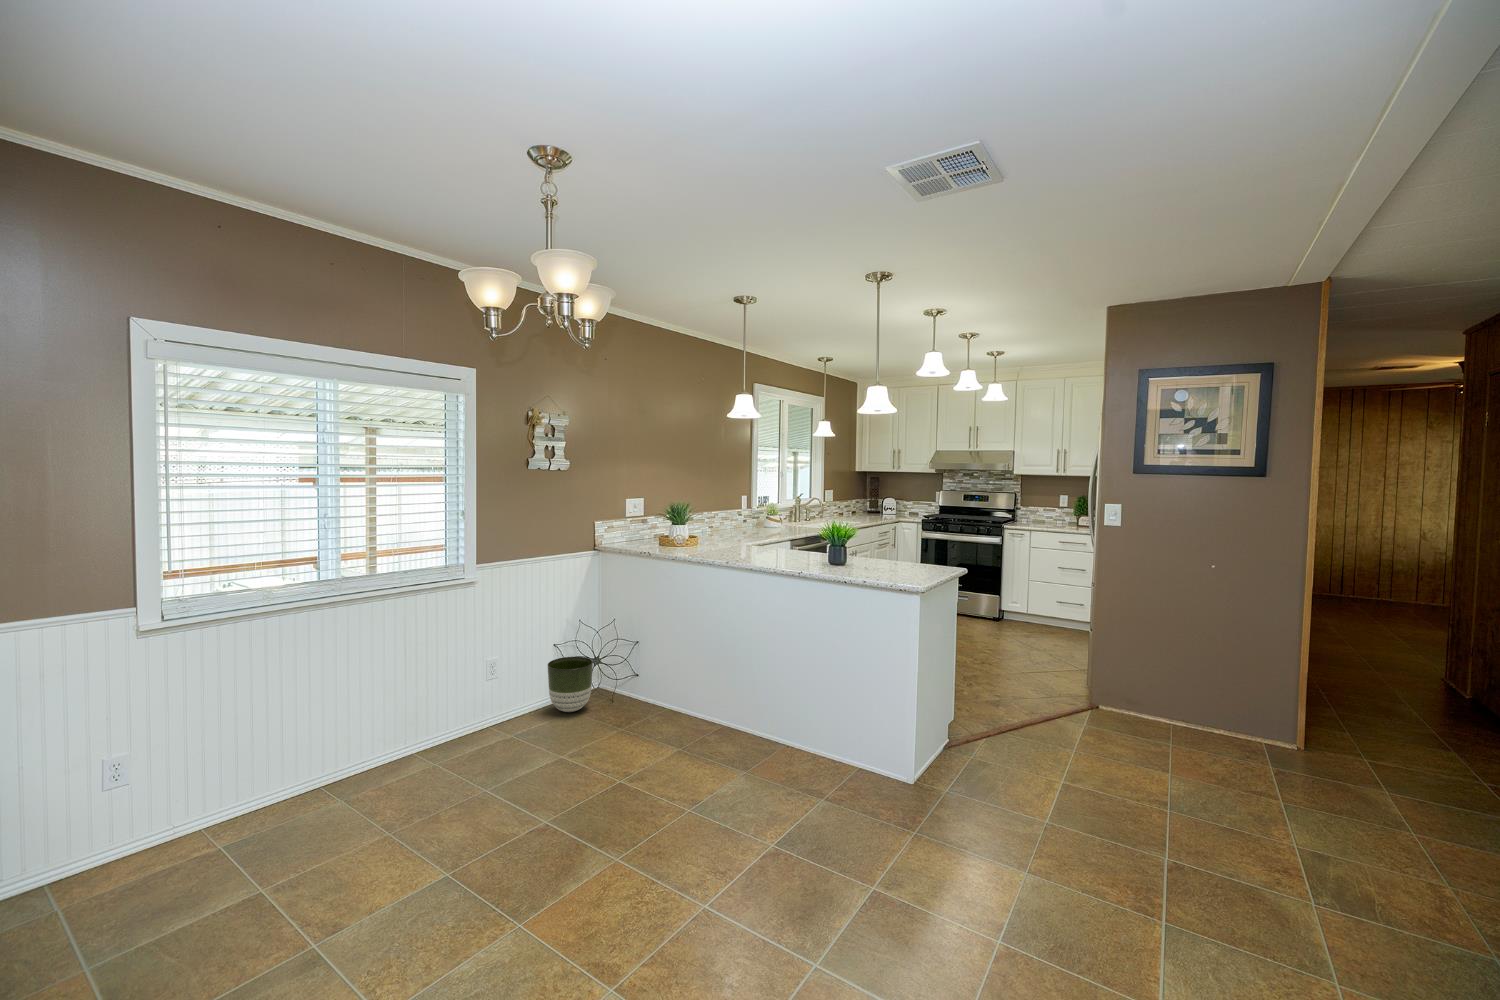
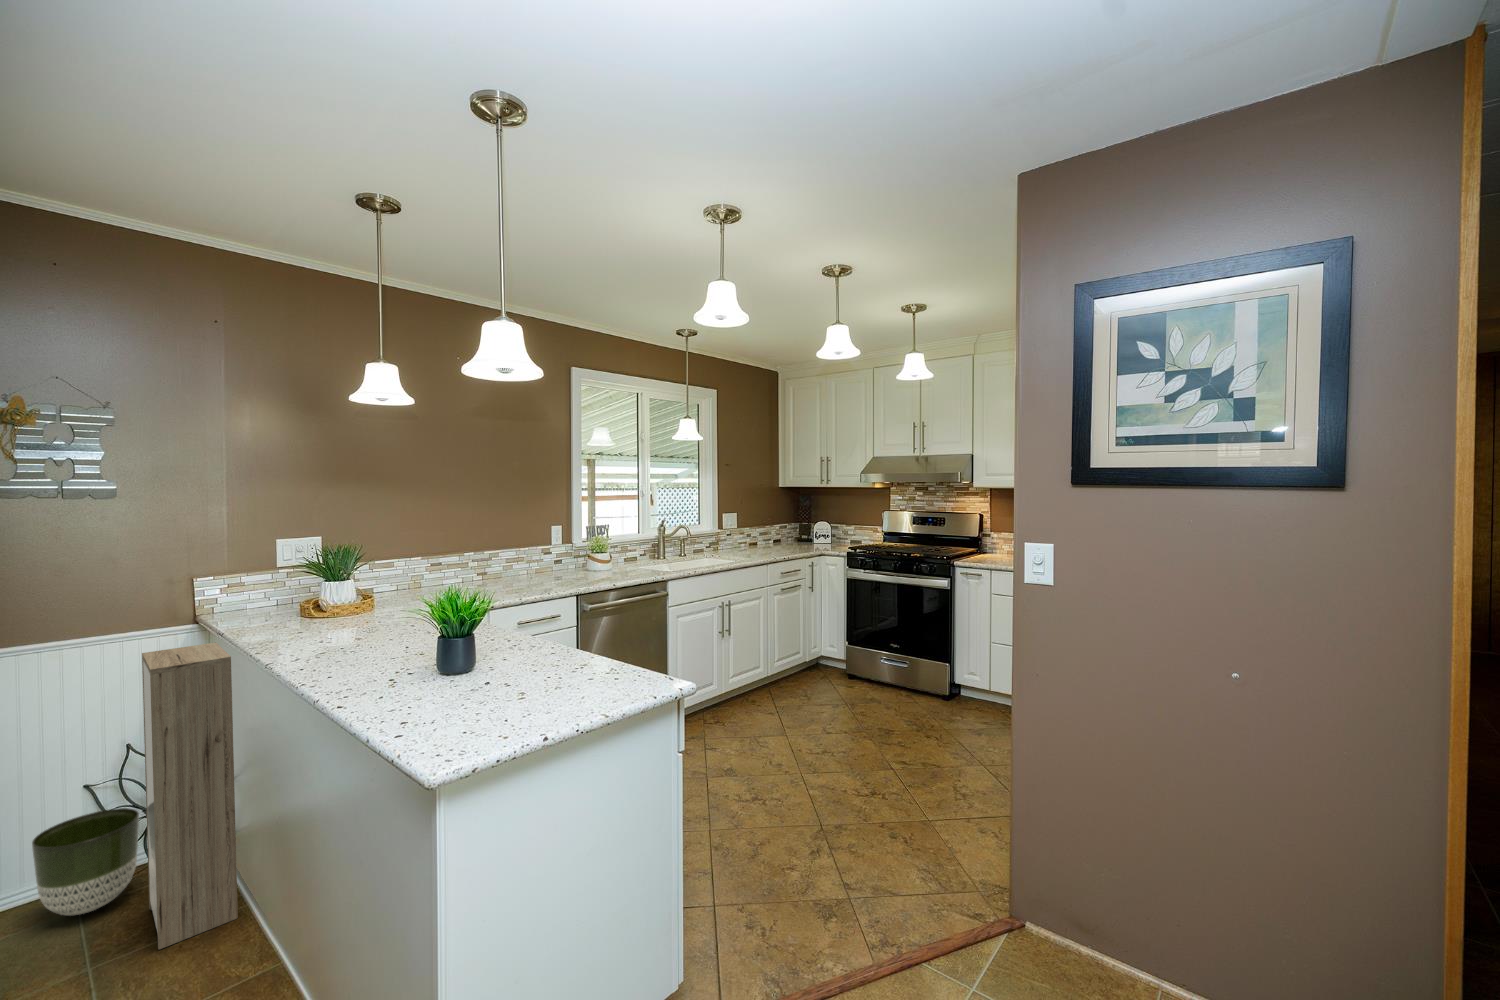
storage cabinet: none [607,557,668,722] -> present [142,642,238,949]

